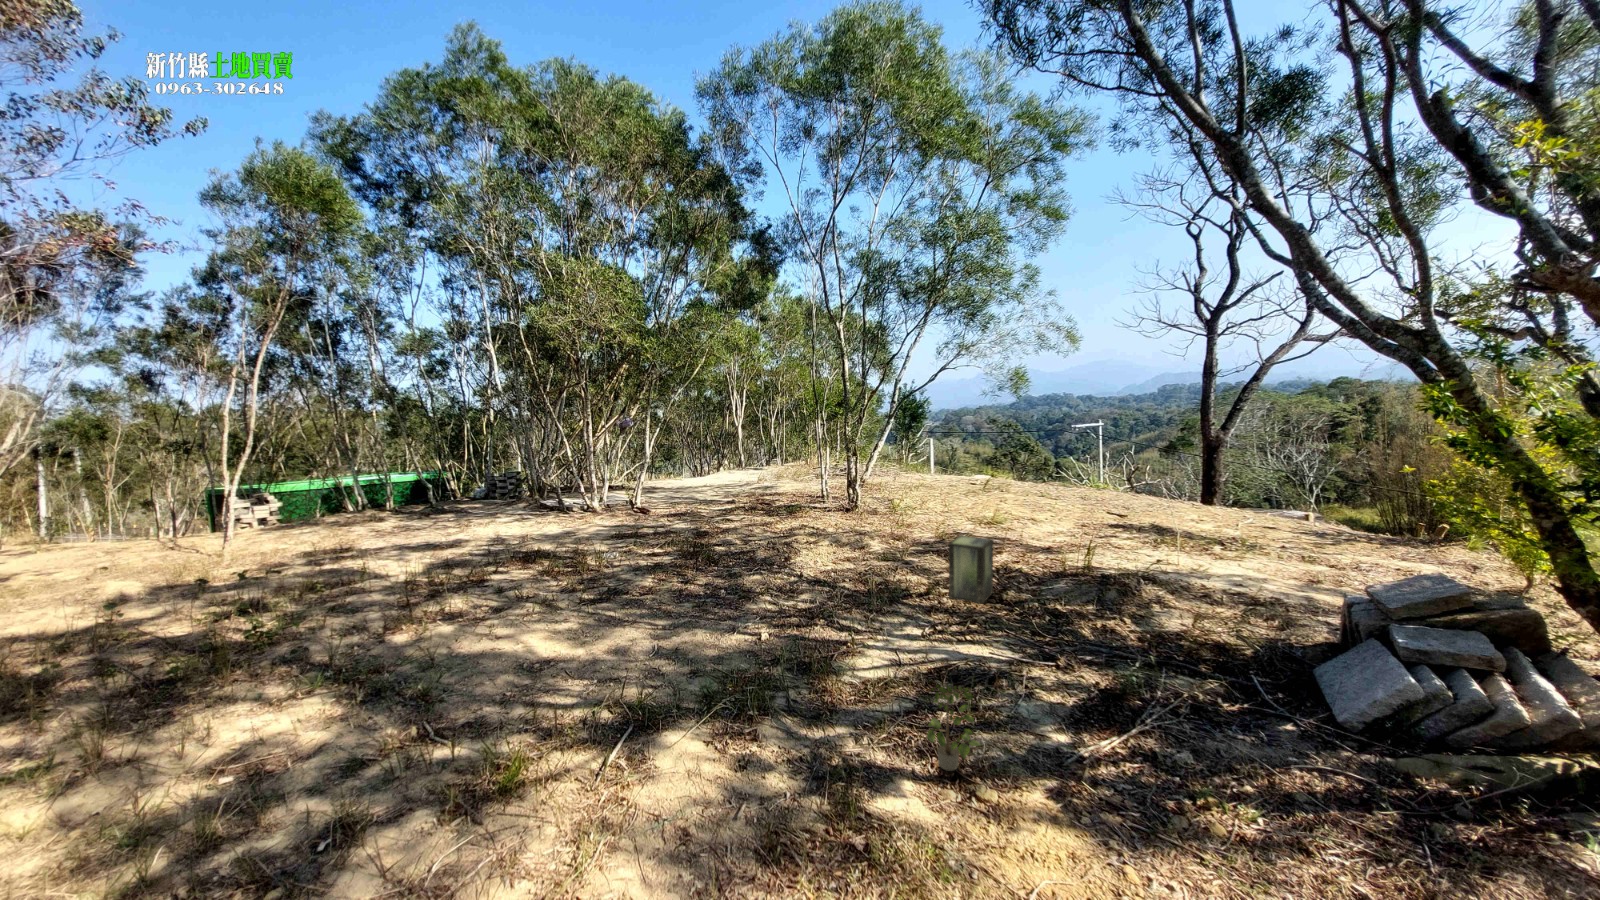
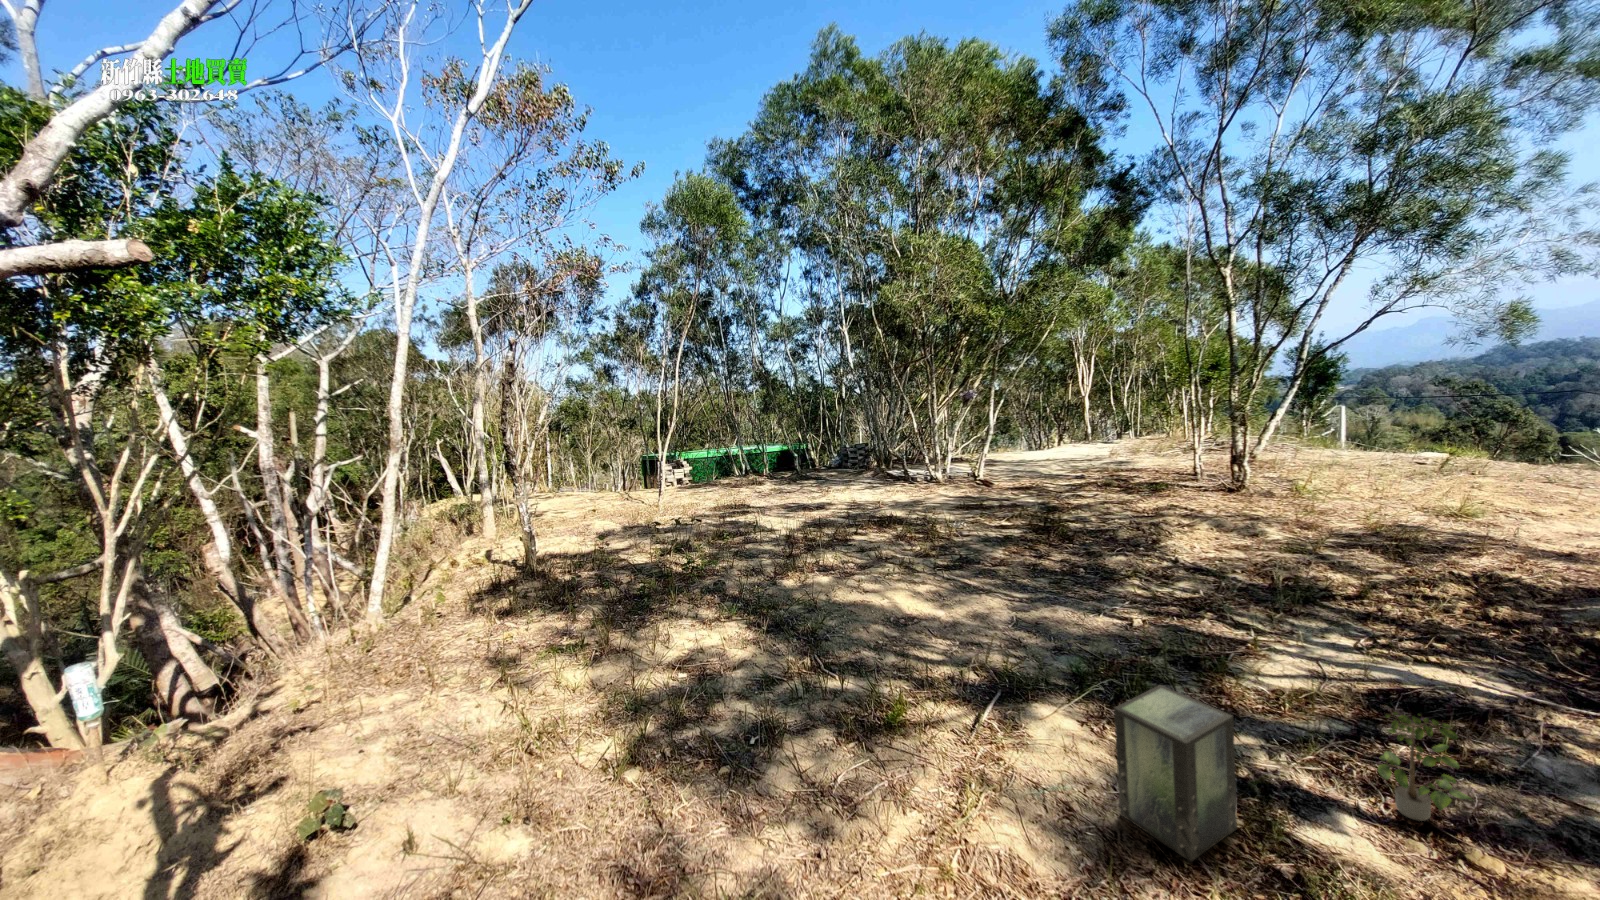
storage box: present [949,536,993,604] -> present [1114,685,1237,861]

